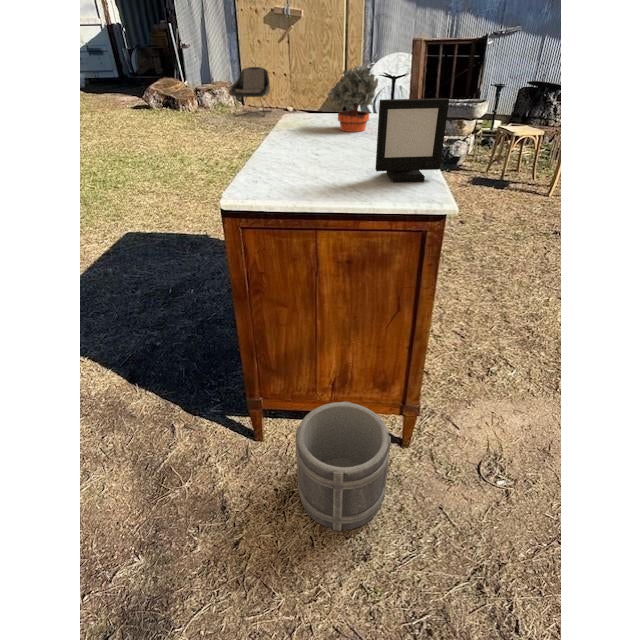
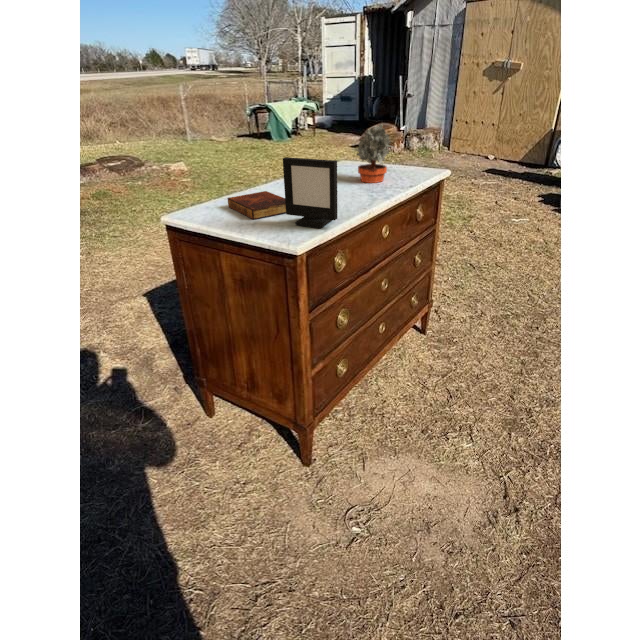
lounge chair: present [230,67,271,117] -> none [433,116,476,163]
book: none [269,150,356,184] -> present [227,191,286,220]
bucket: present [296,401,391,531] -> none [181,397,265,504]

